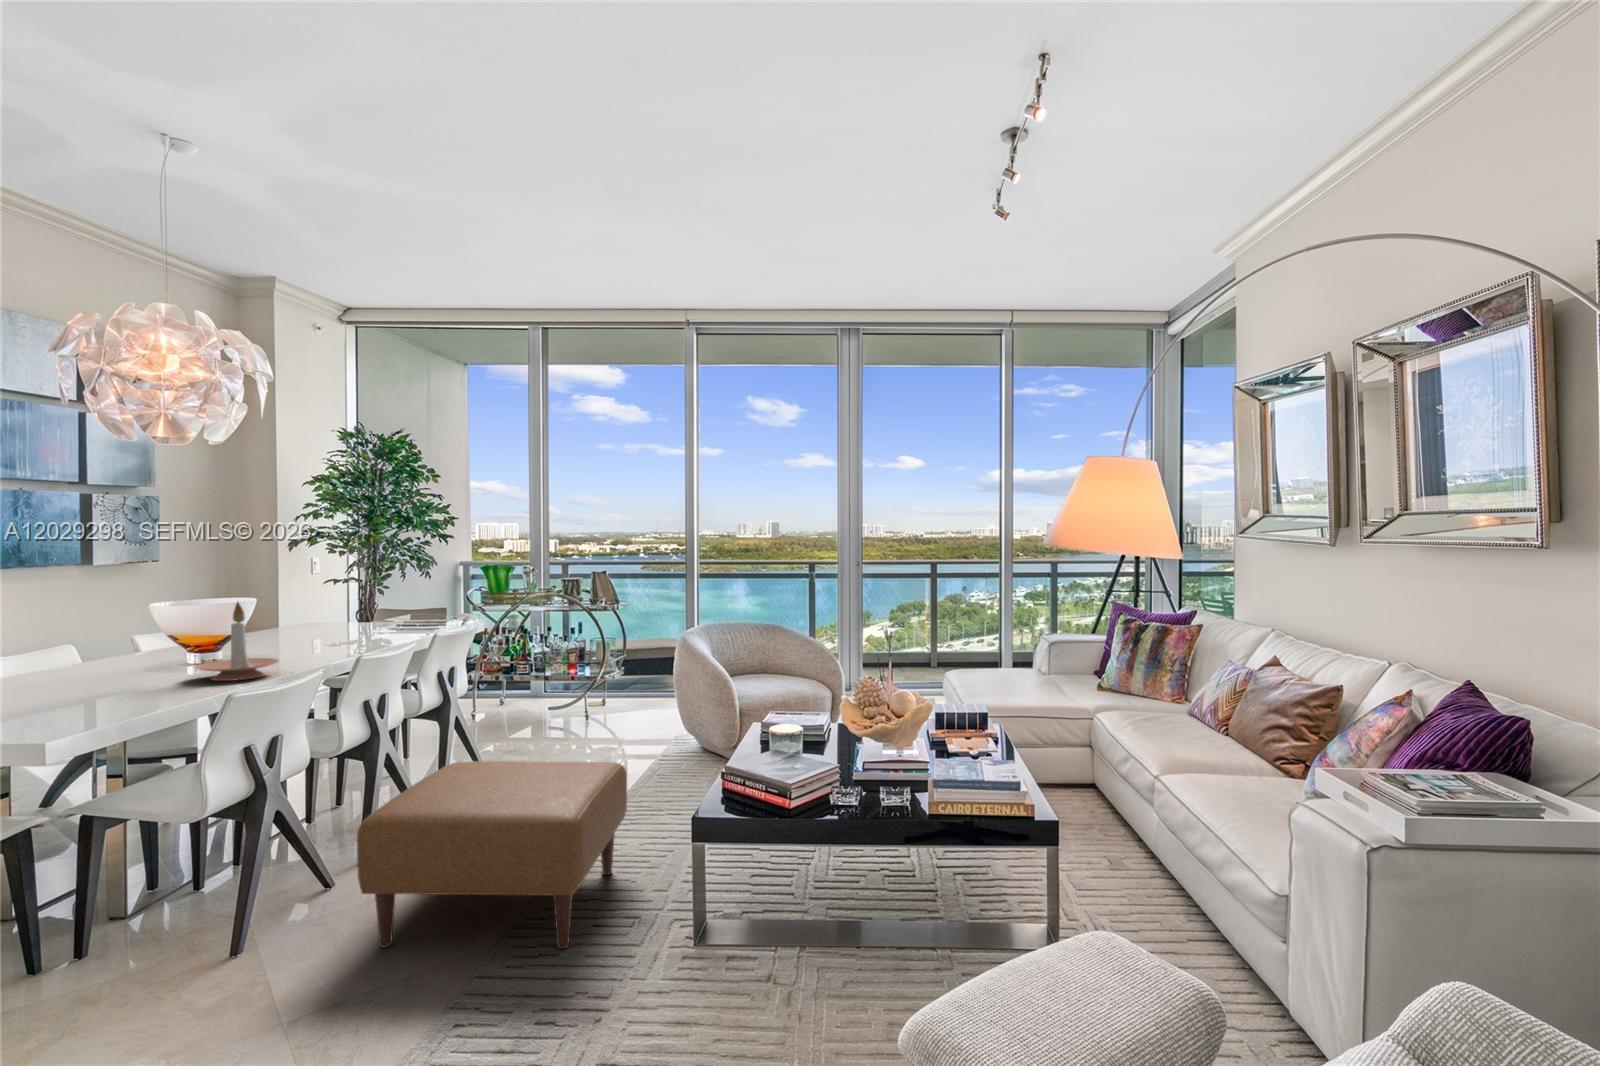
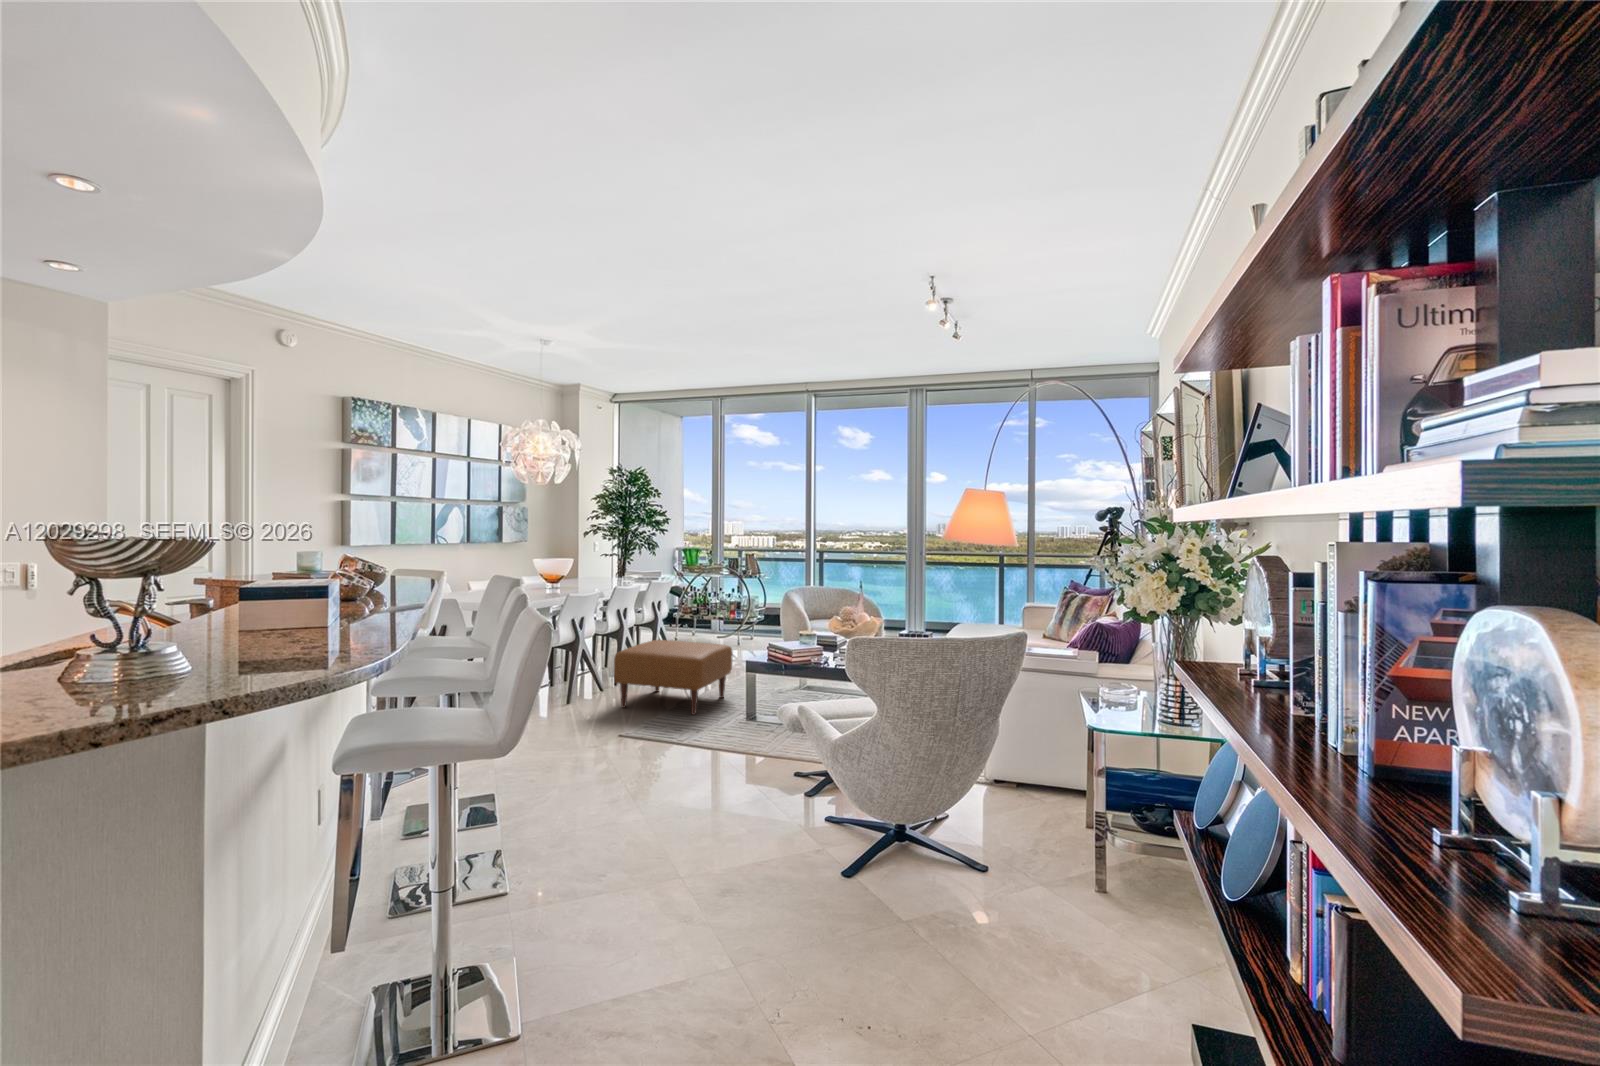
candle holder: present [195,602,279,681] -> none [552,560,584,594]

